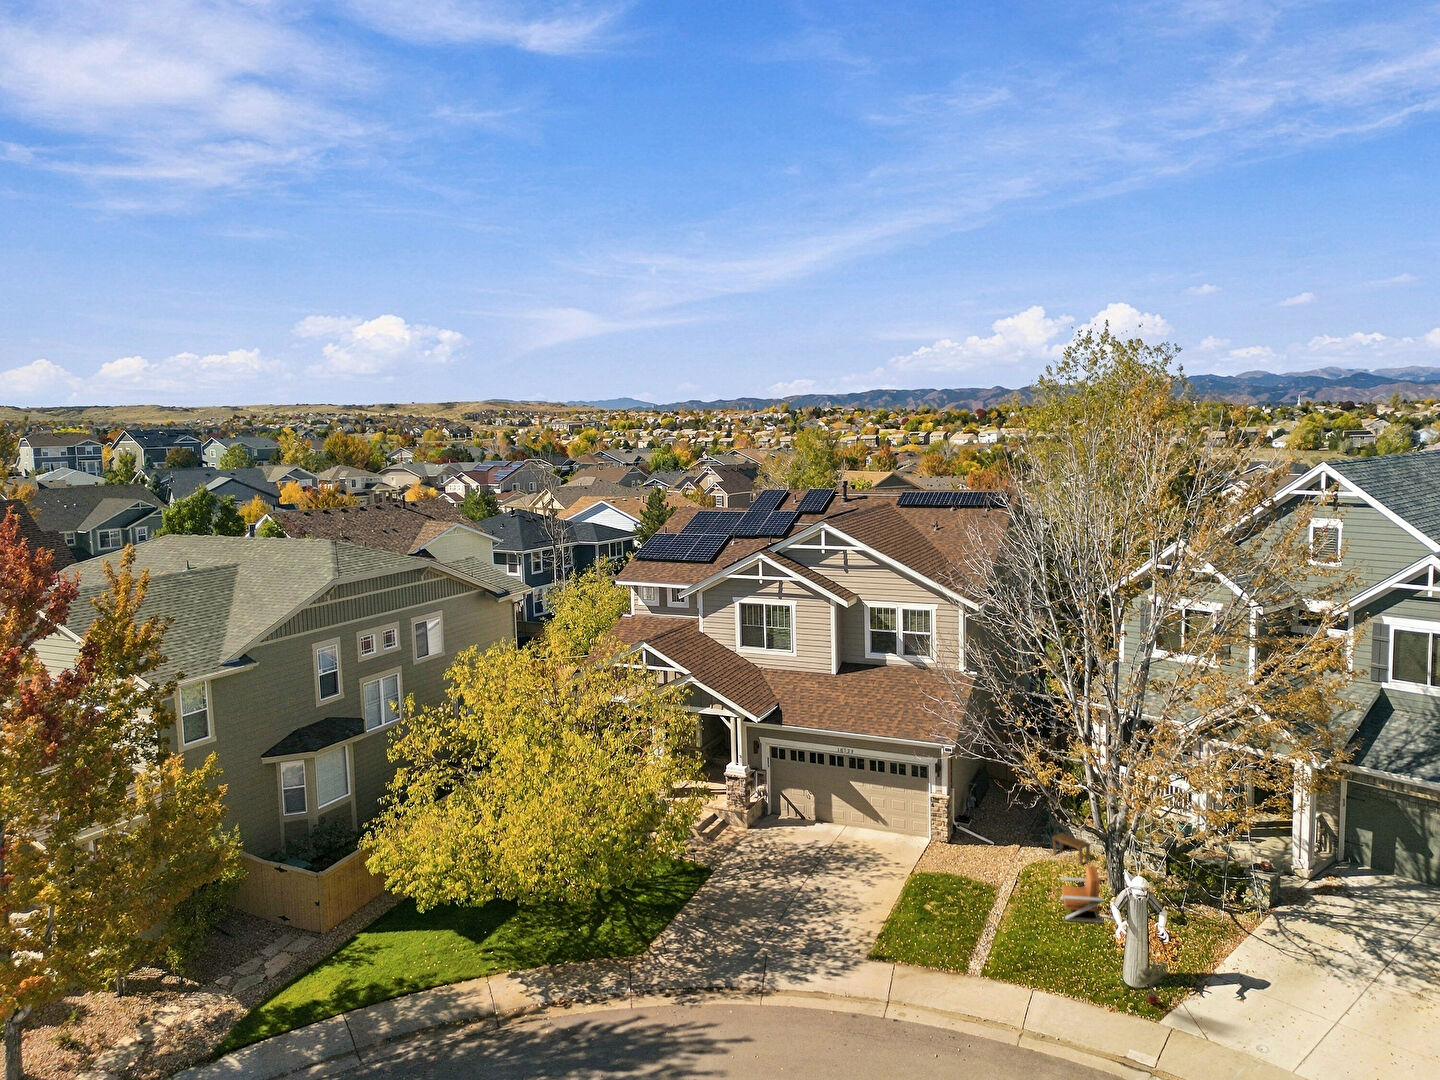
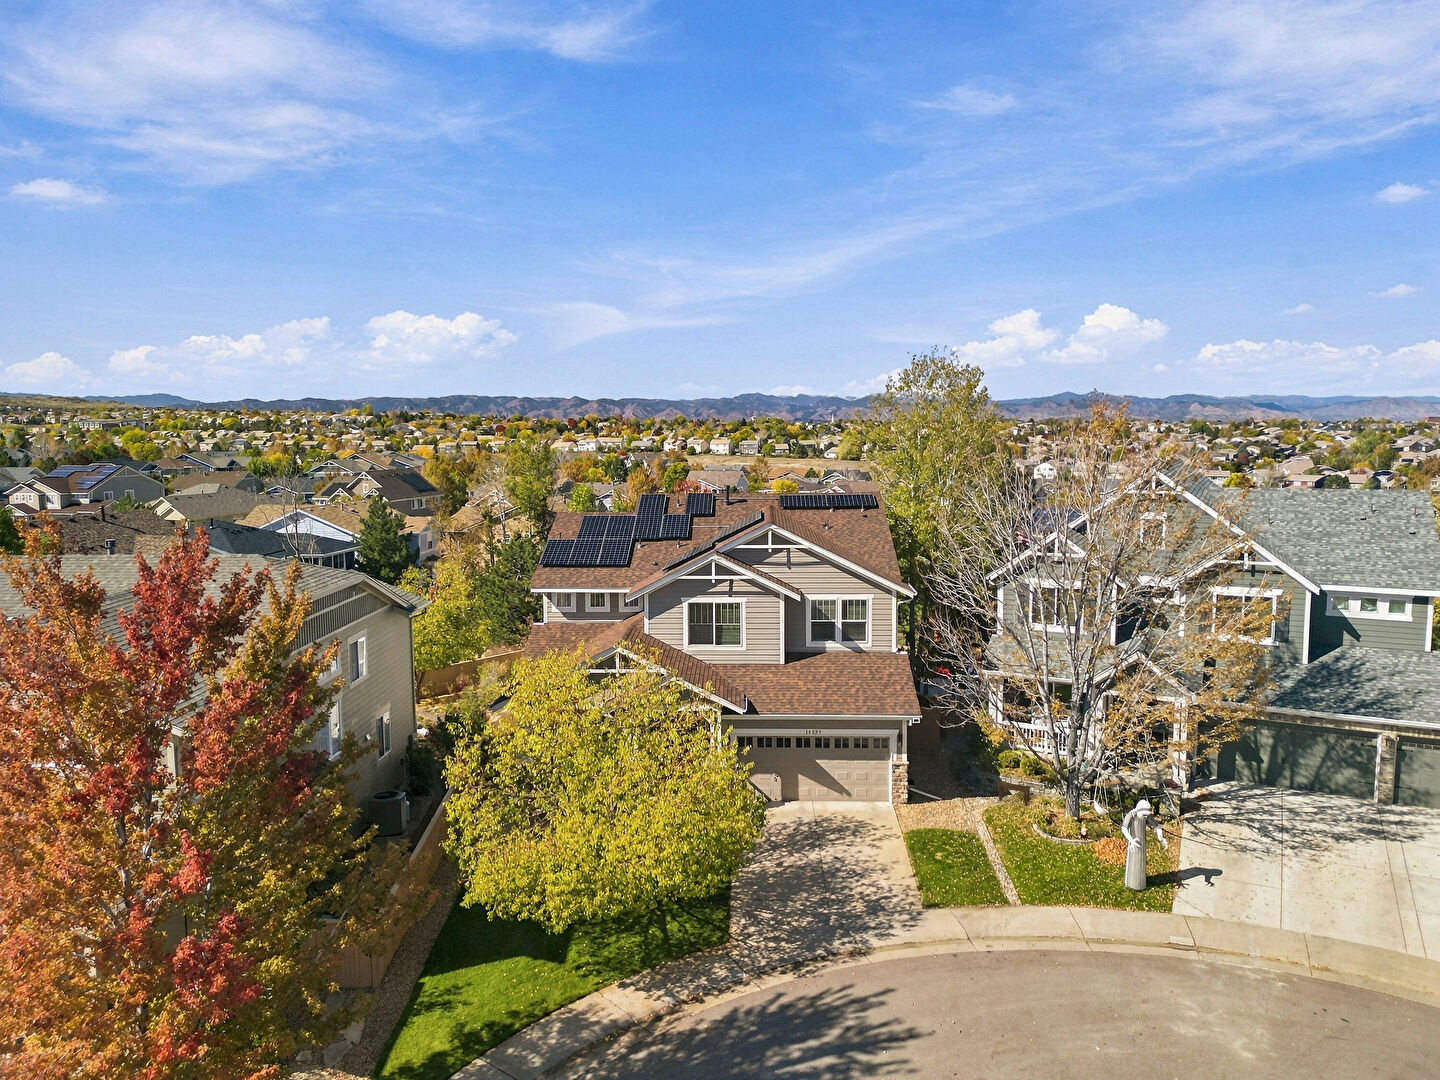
lounge chair: present [1060,865,1104,923] -> none [1032,801,1080,849]
potted tree: present [1138,958,1168,1004] -> none [1148,861,1170,899]

